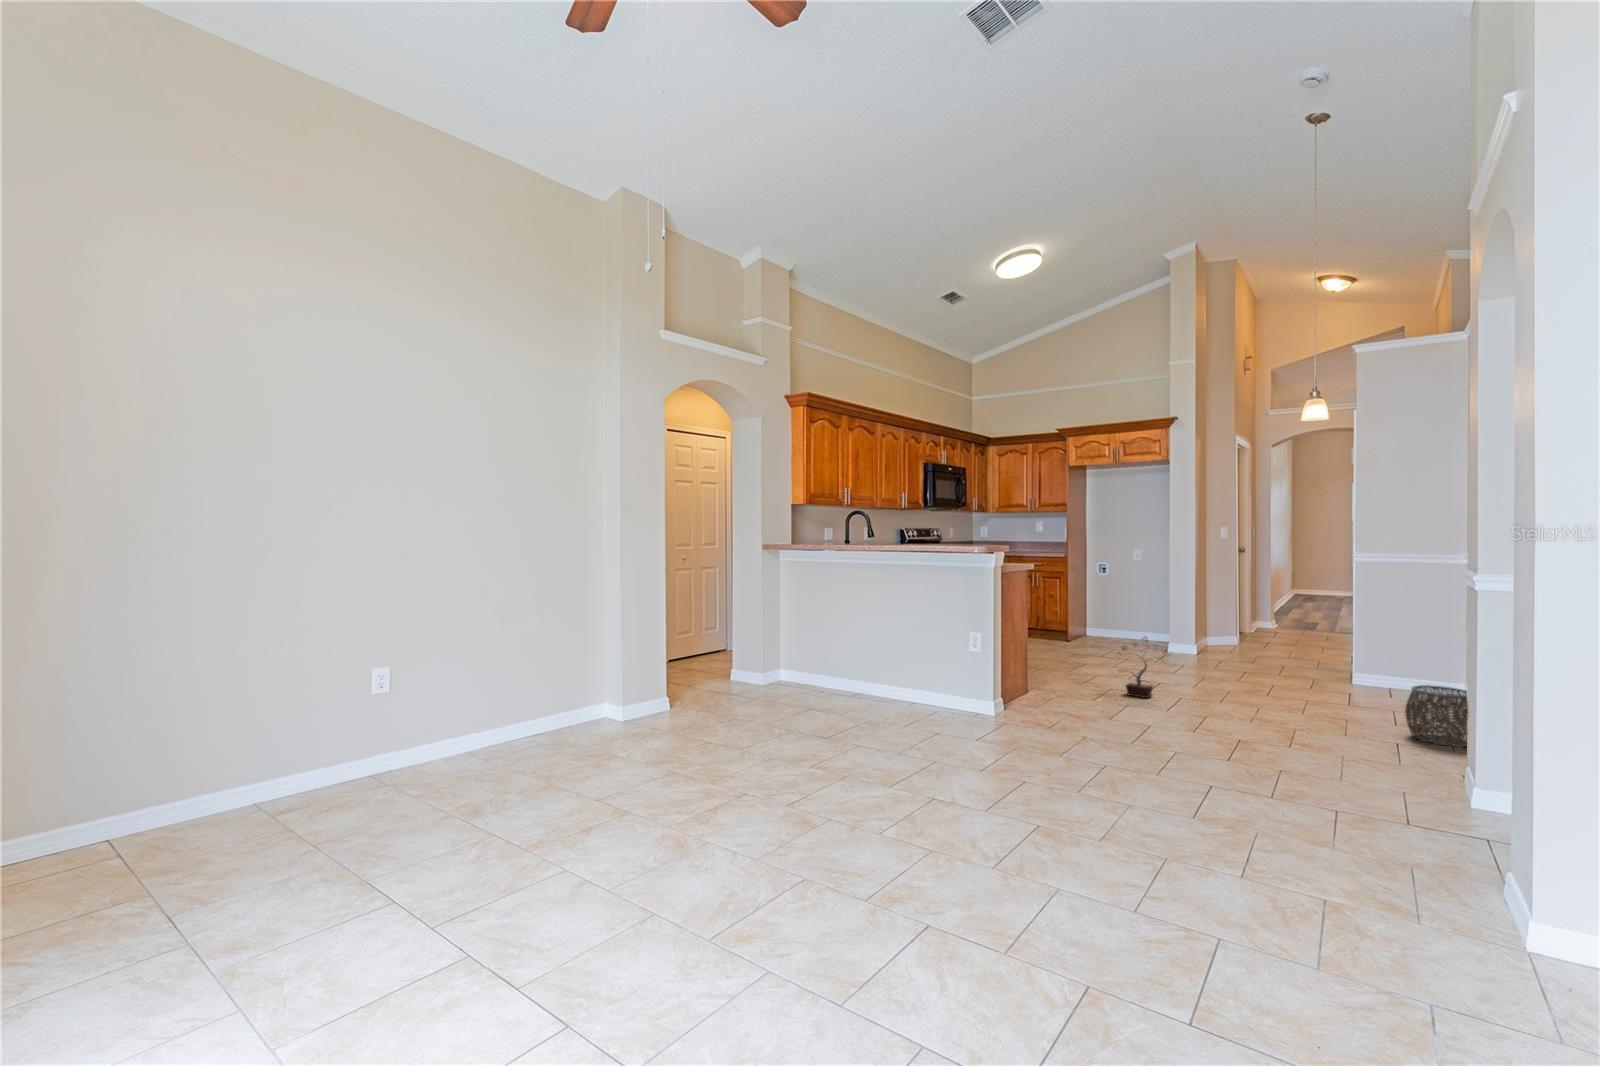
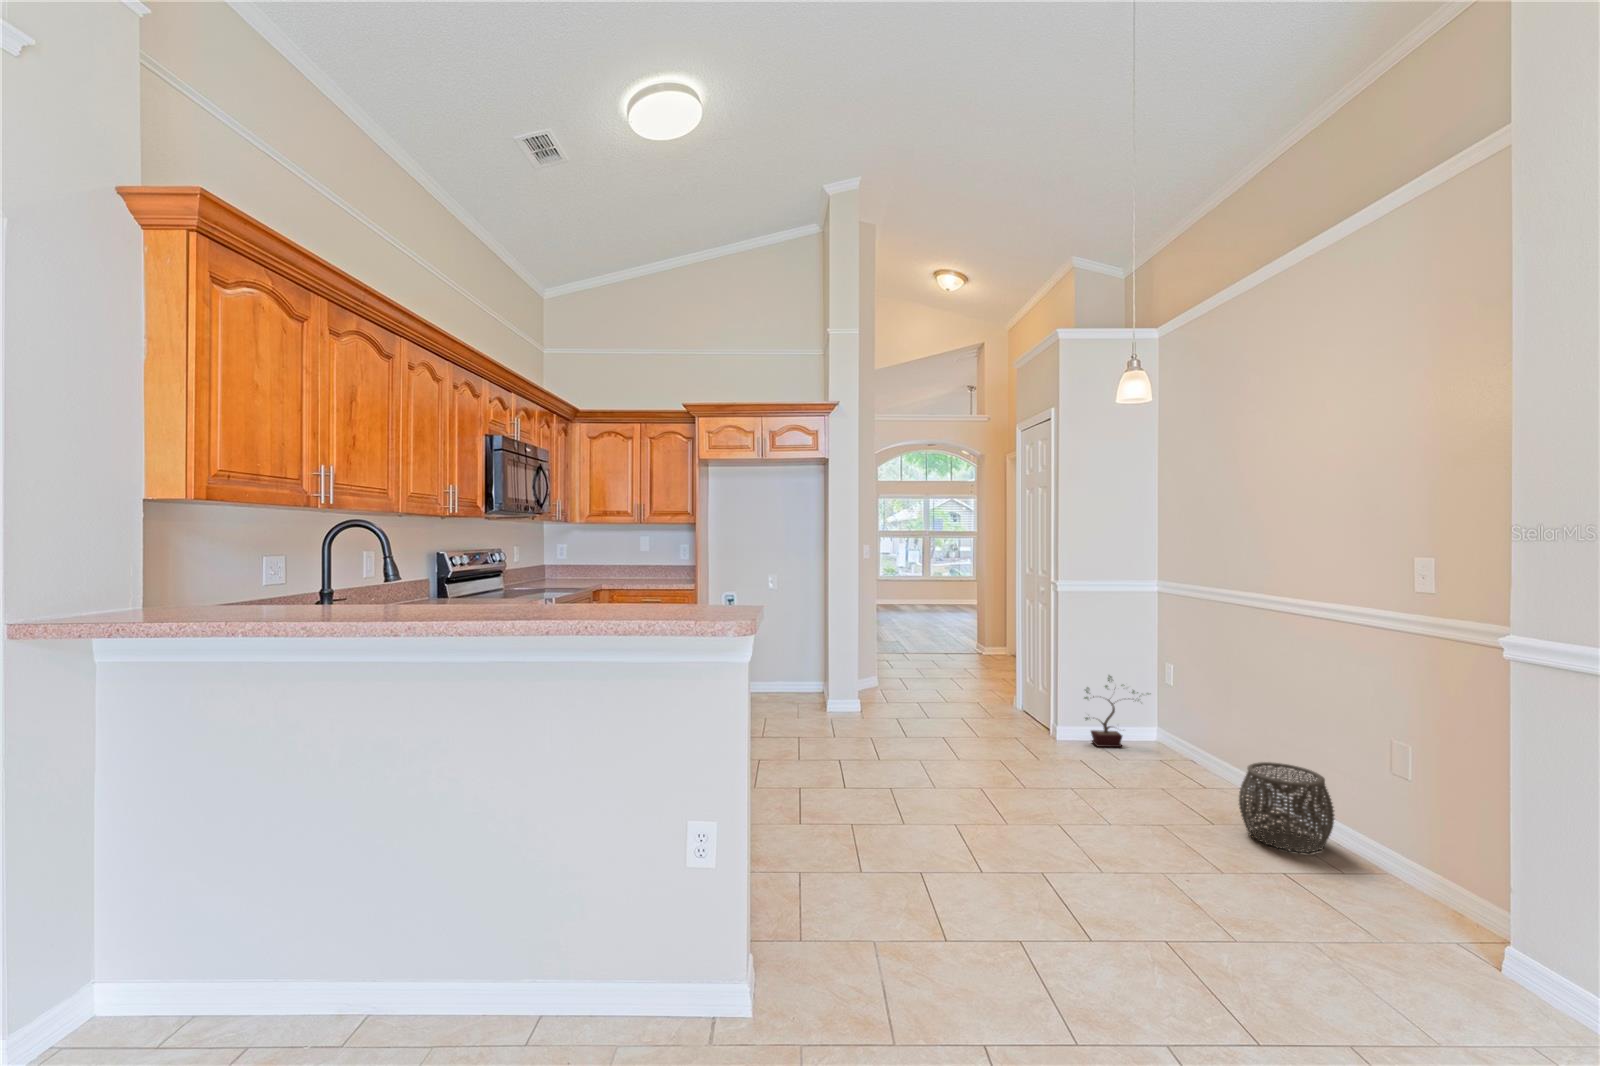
potted plant: present [1119,637,1170,698] -> present [1084,675,1149,747]

